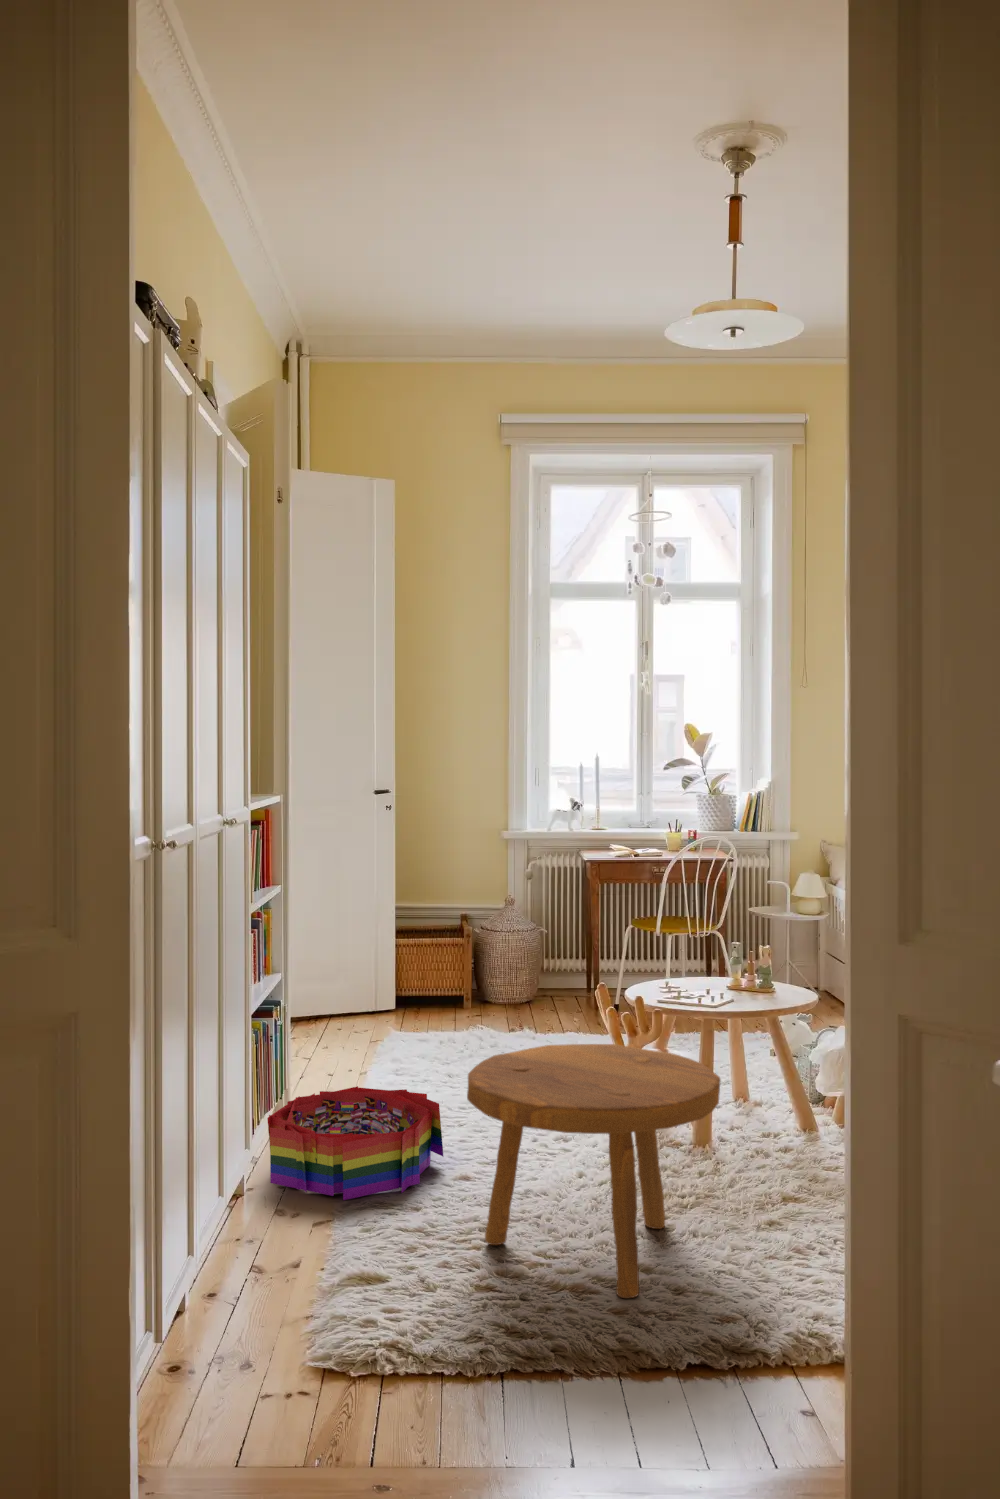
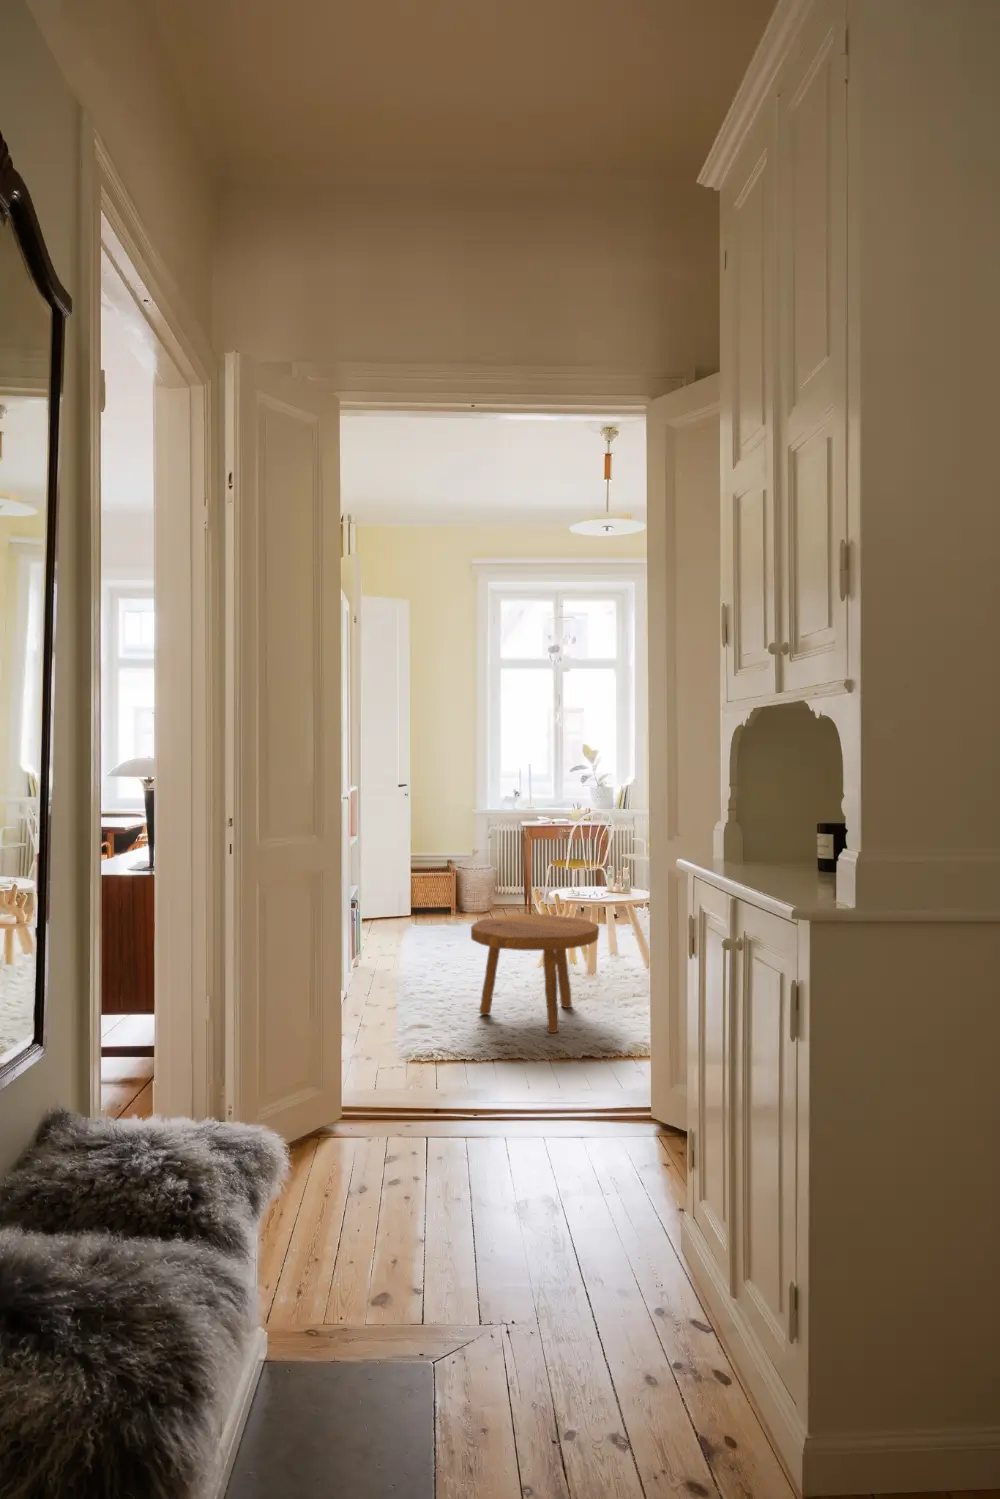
storage bin: present [267,1086,443,1200] -> none [358,945,453,1000]

